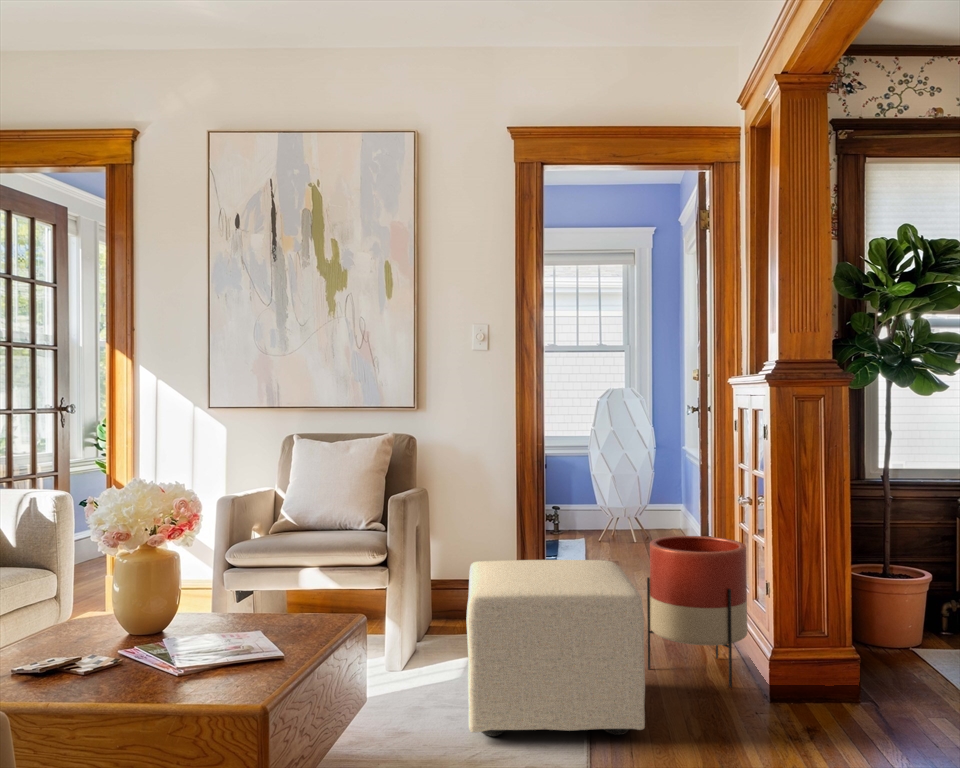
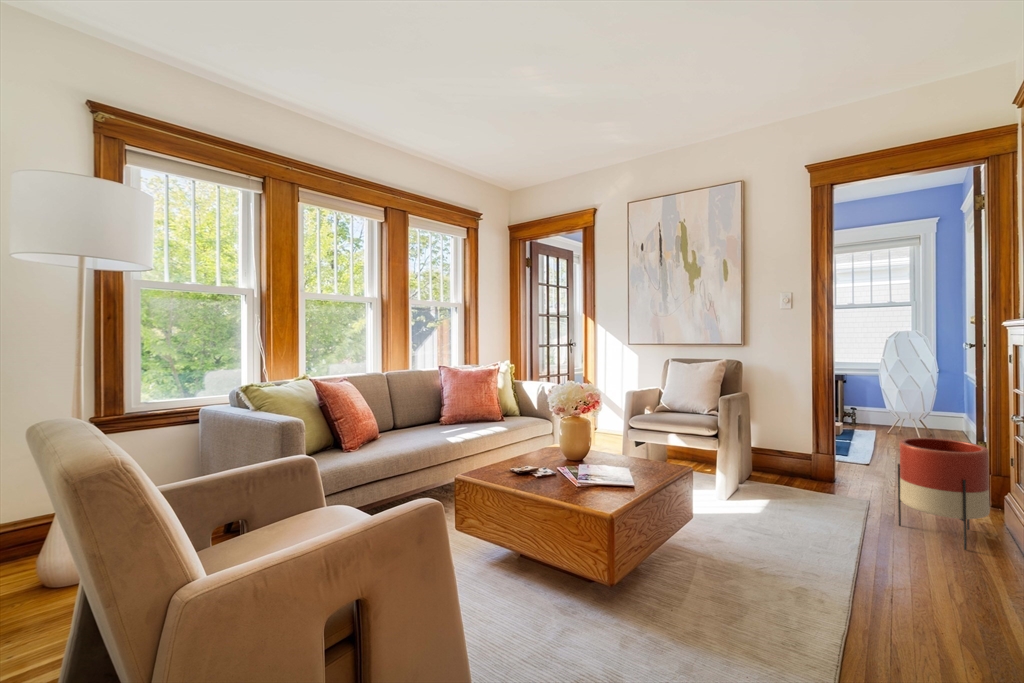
ottoman: present [467,560,645,736] -> none [739,439,866,557]

